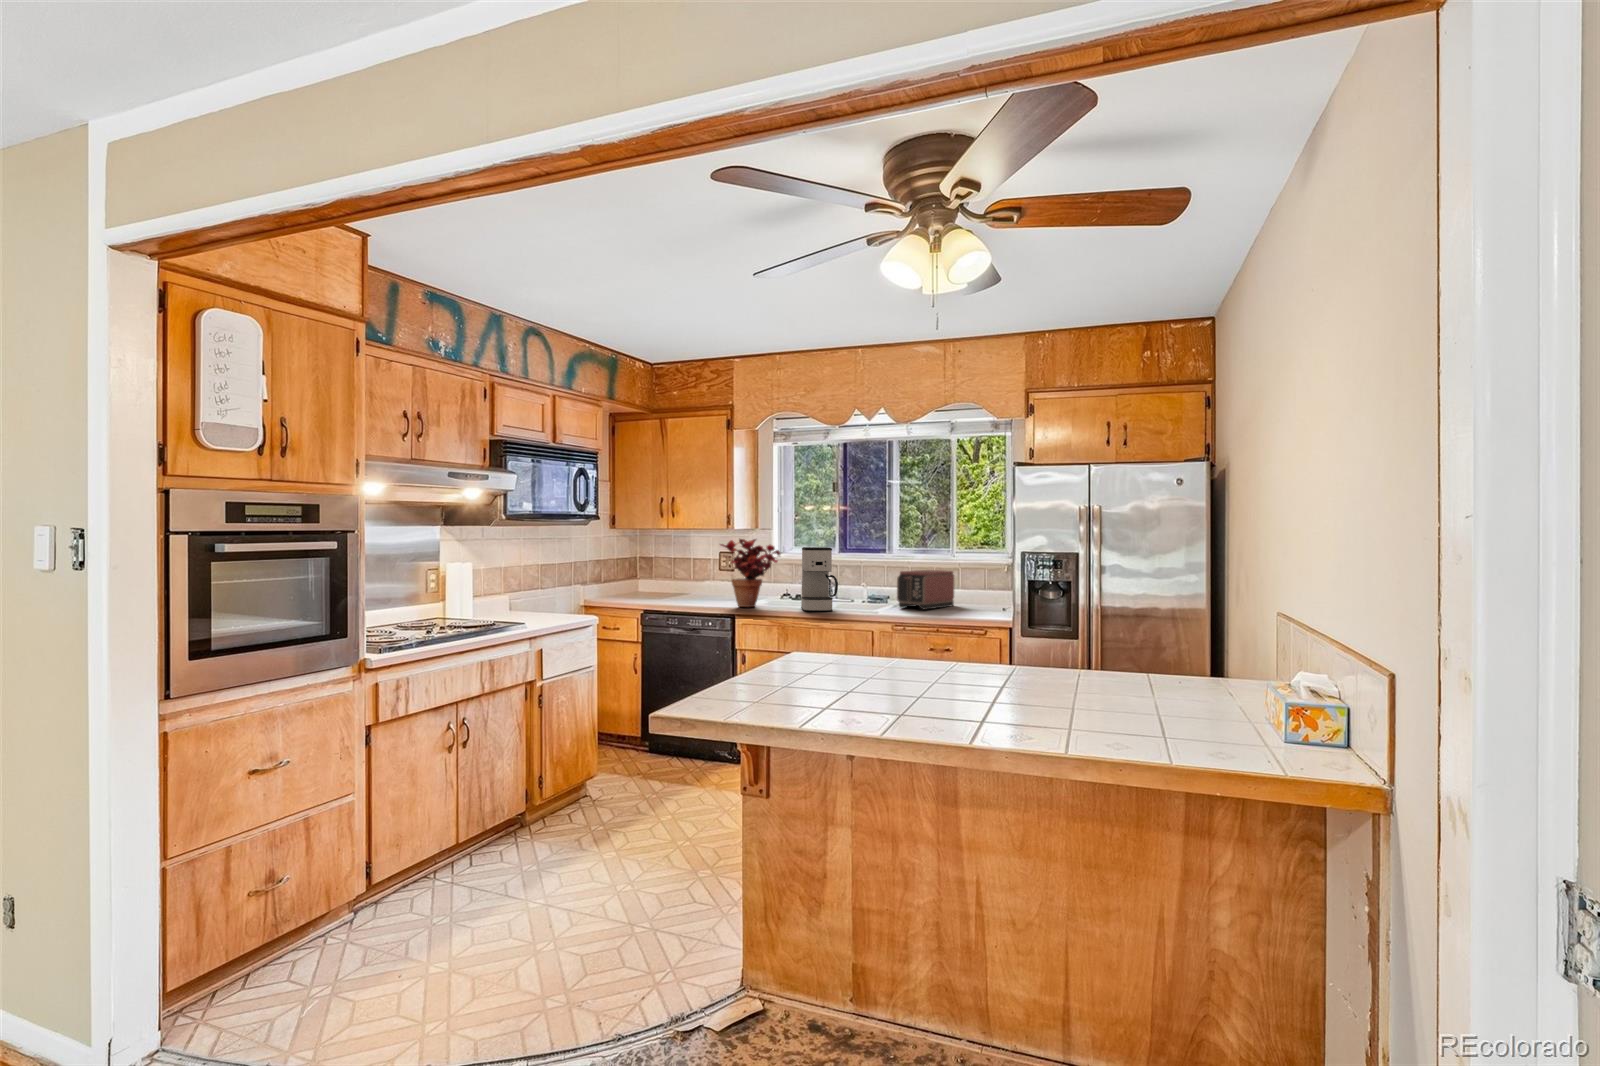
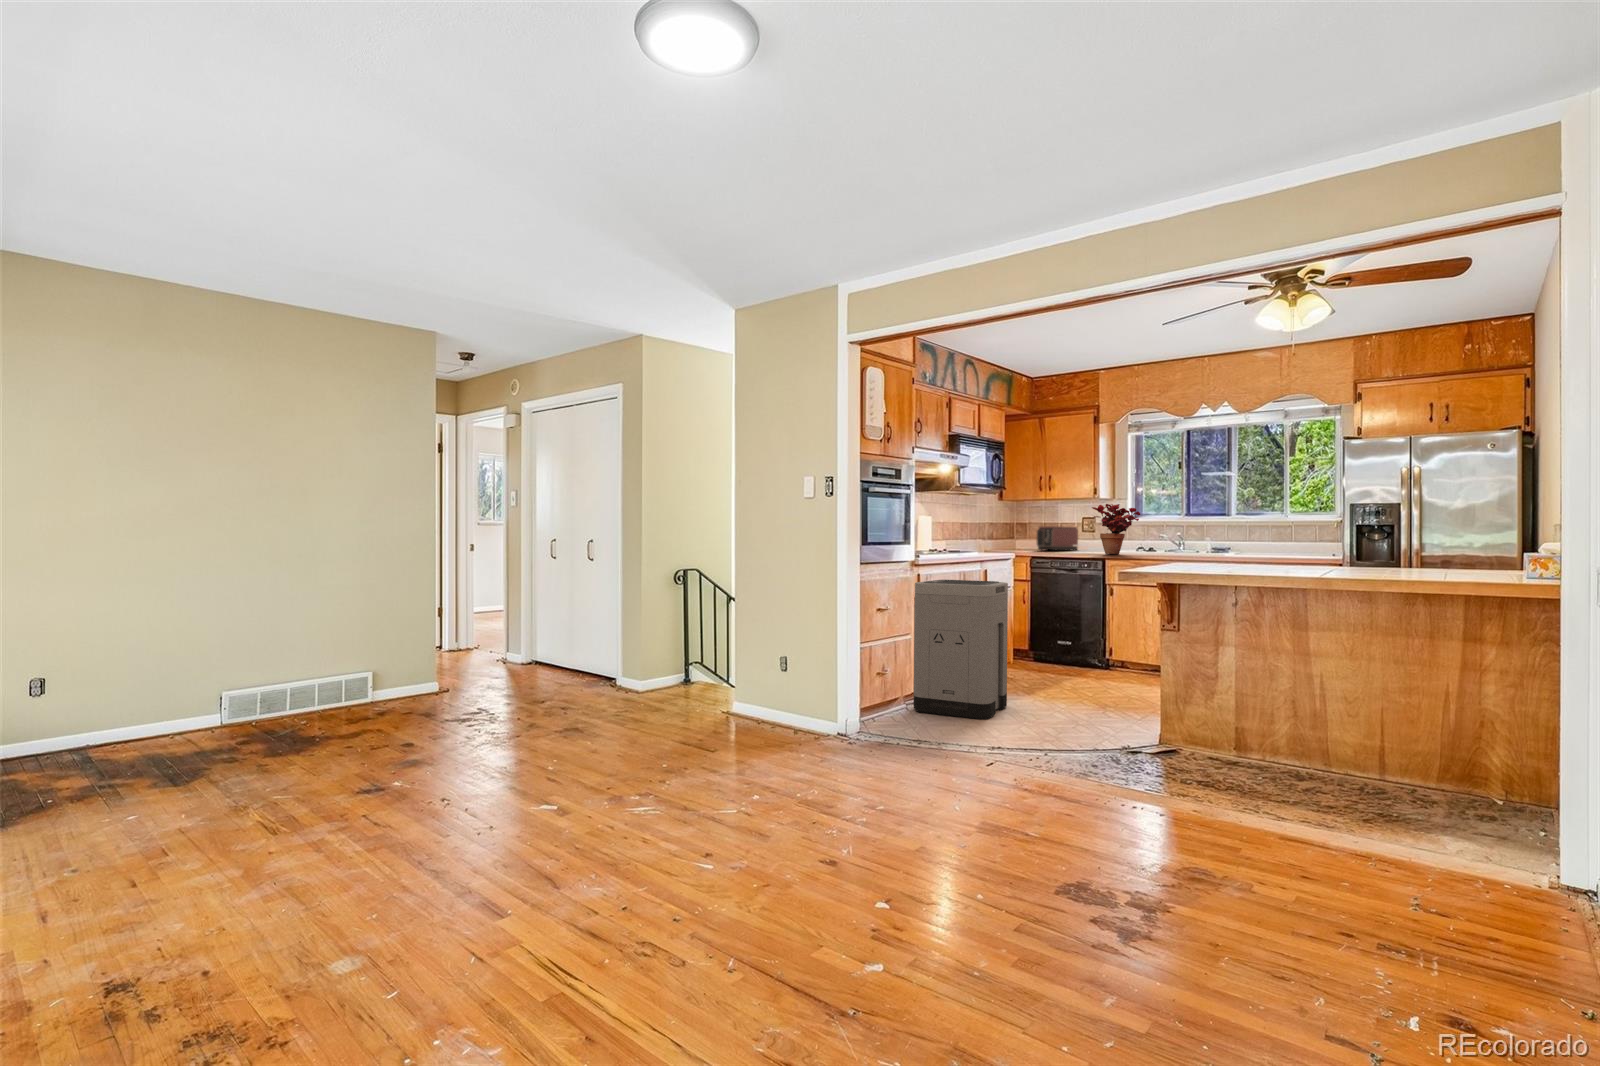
coffee maker: present [801,547,838,611] -> none [1157,508,1189,556]
toaster: present [897,570,954,610] -> present [1036,526,1078,550]
trash can: none [332,691,526,969] -> present [914,580,1008,719]

